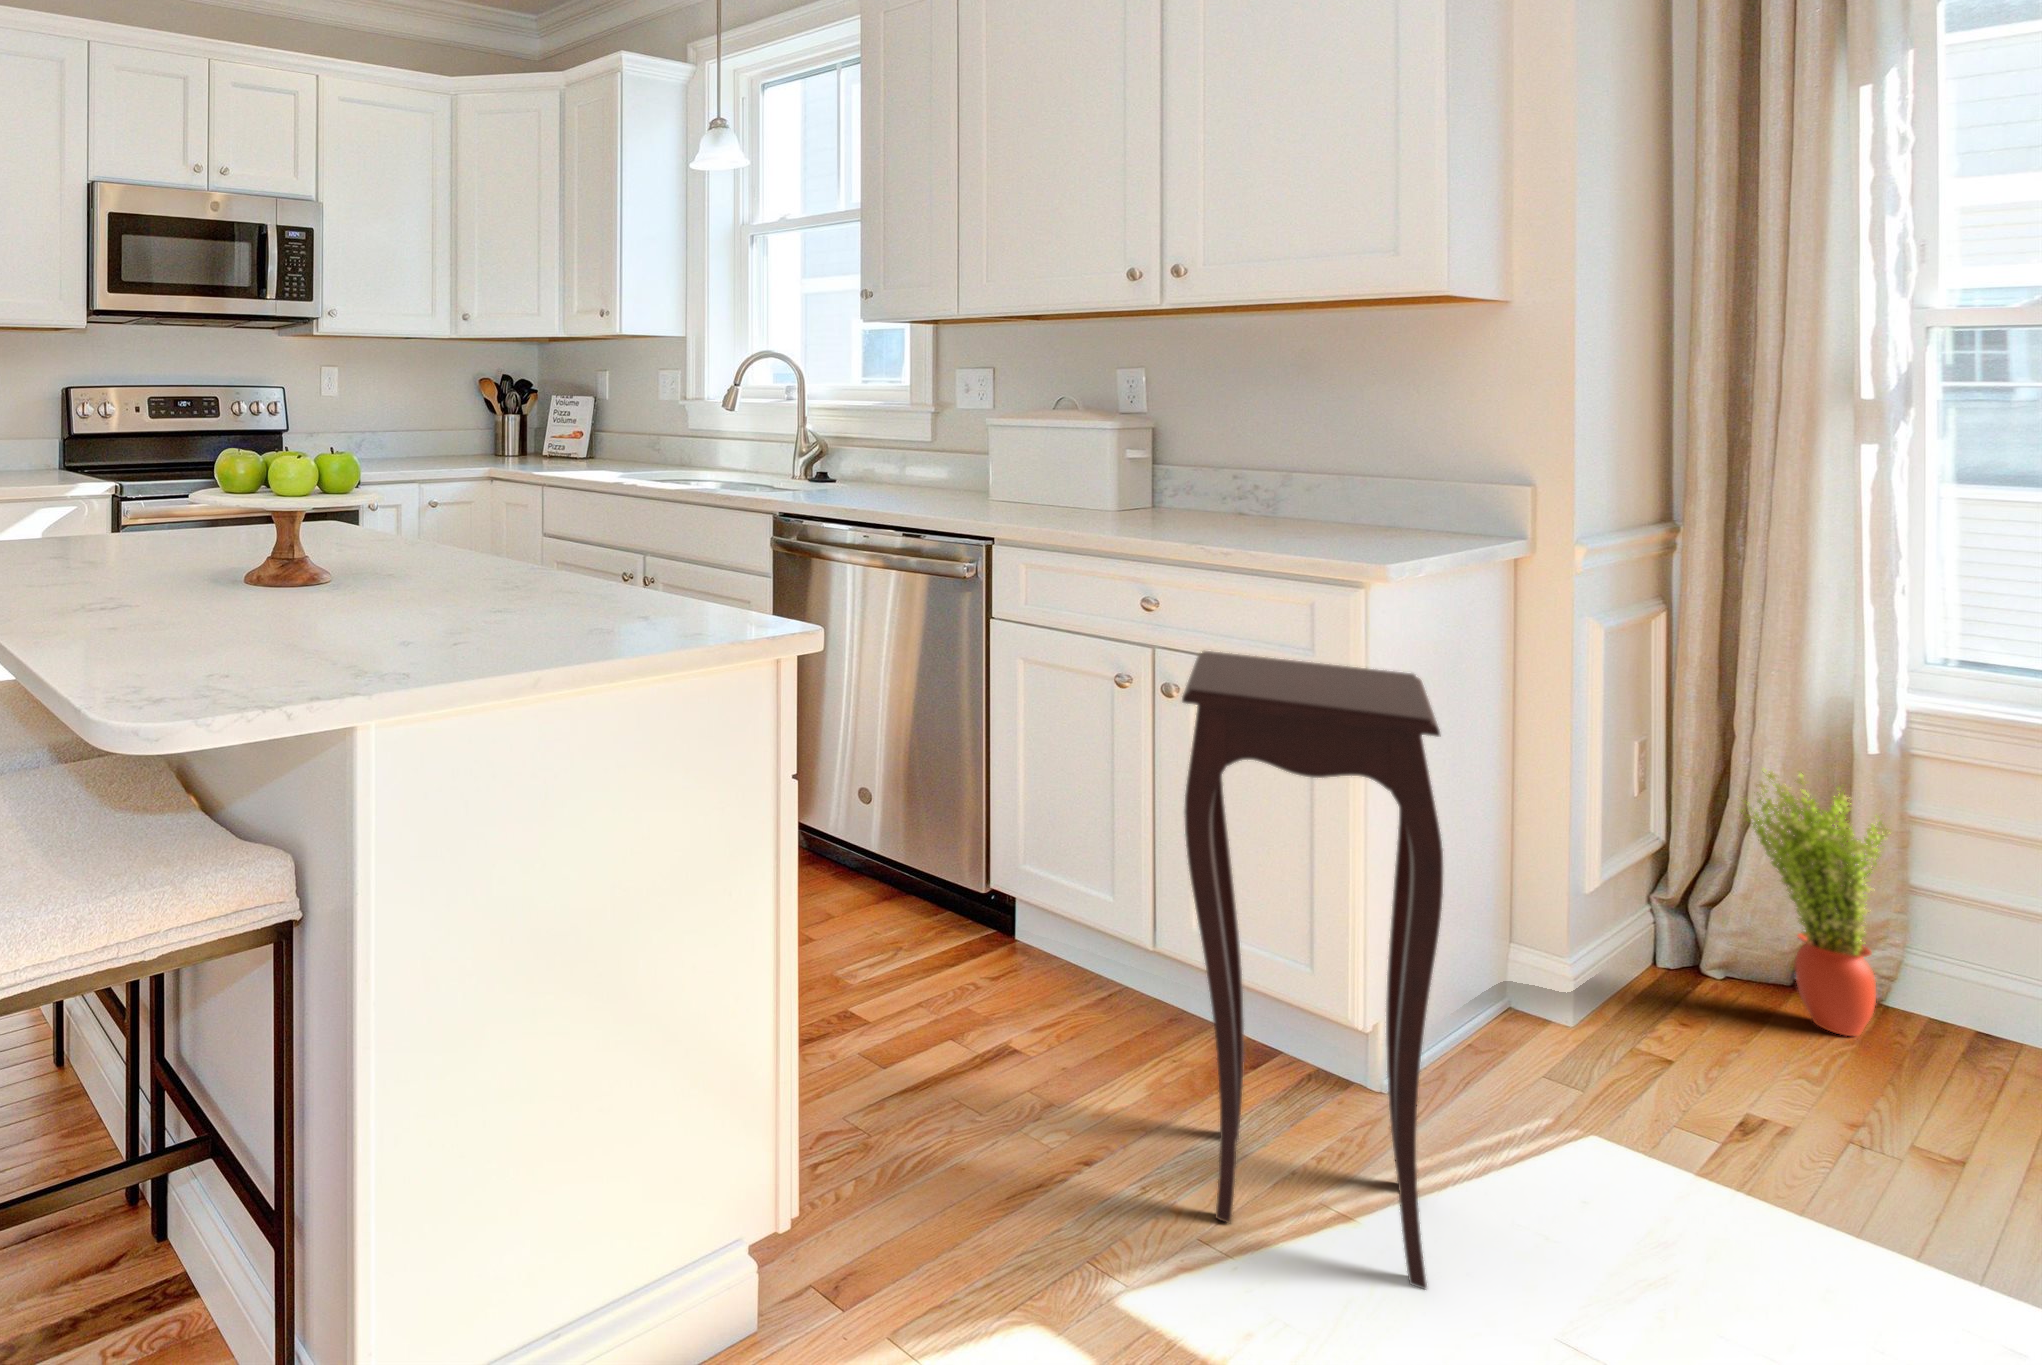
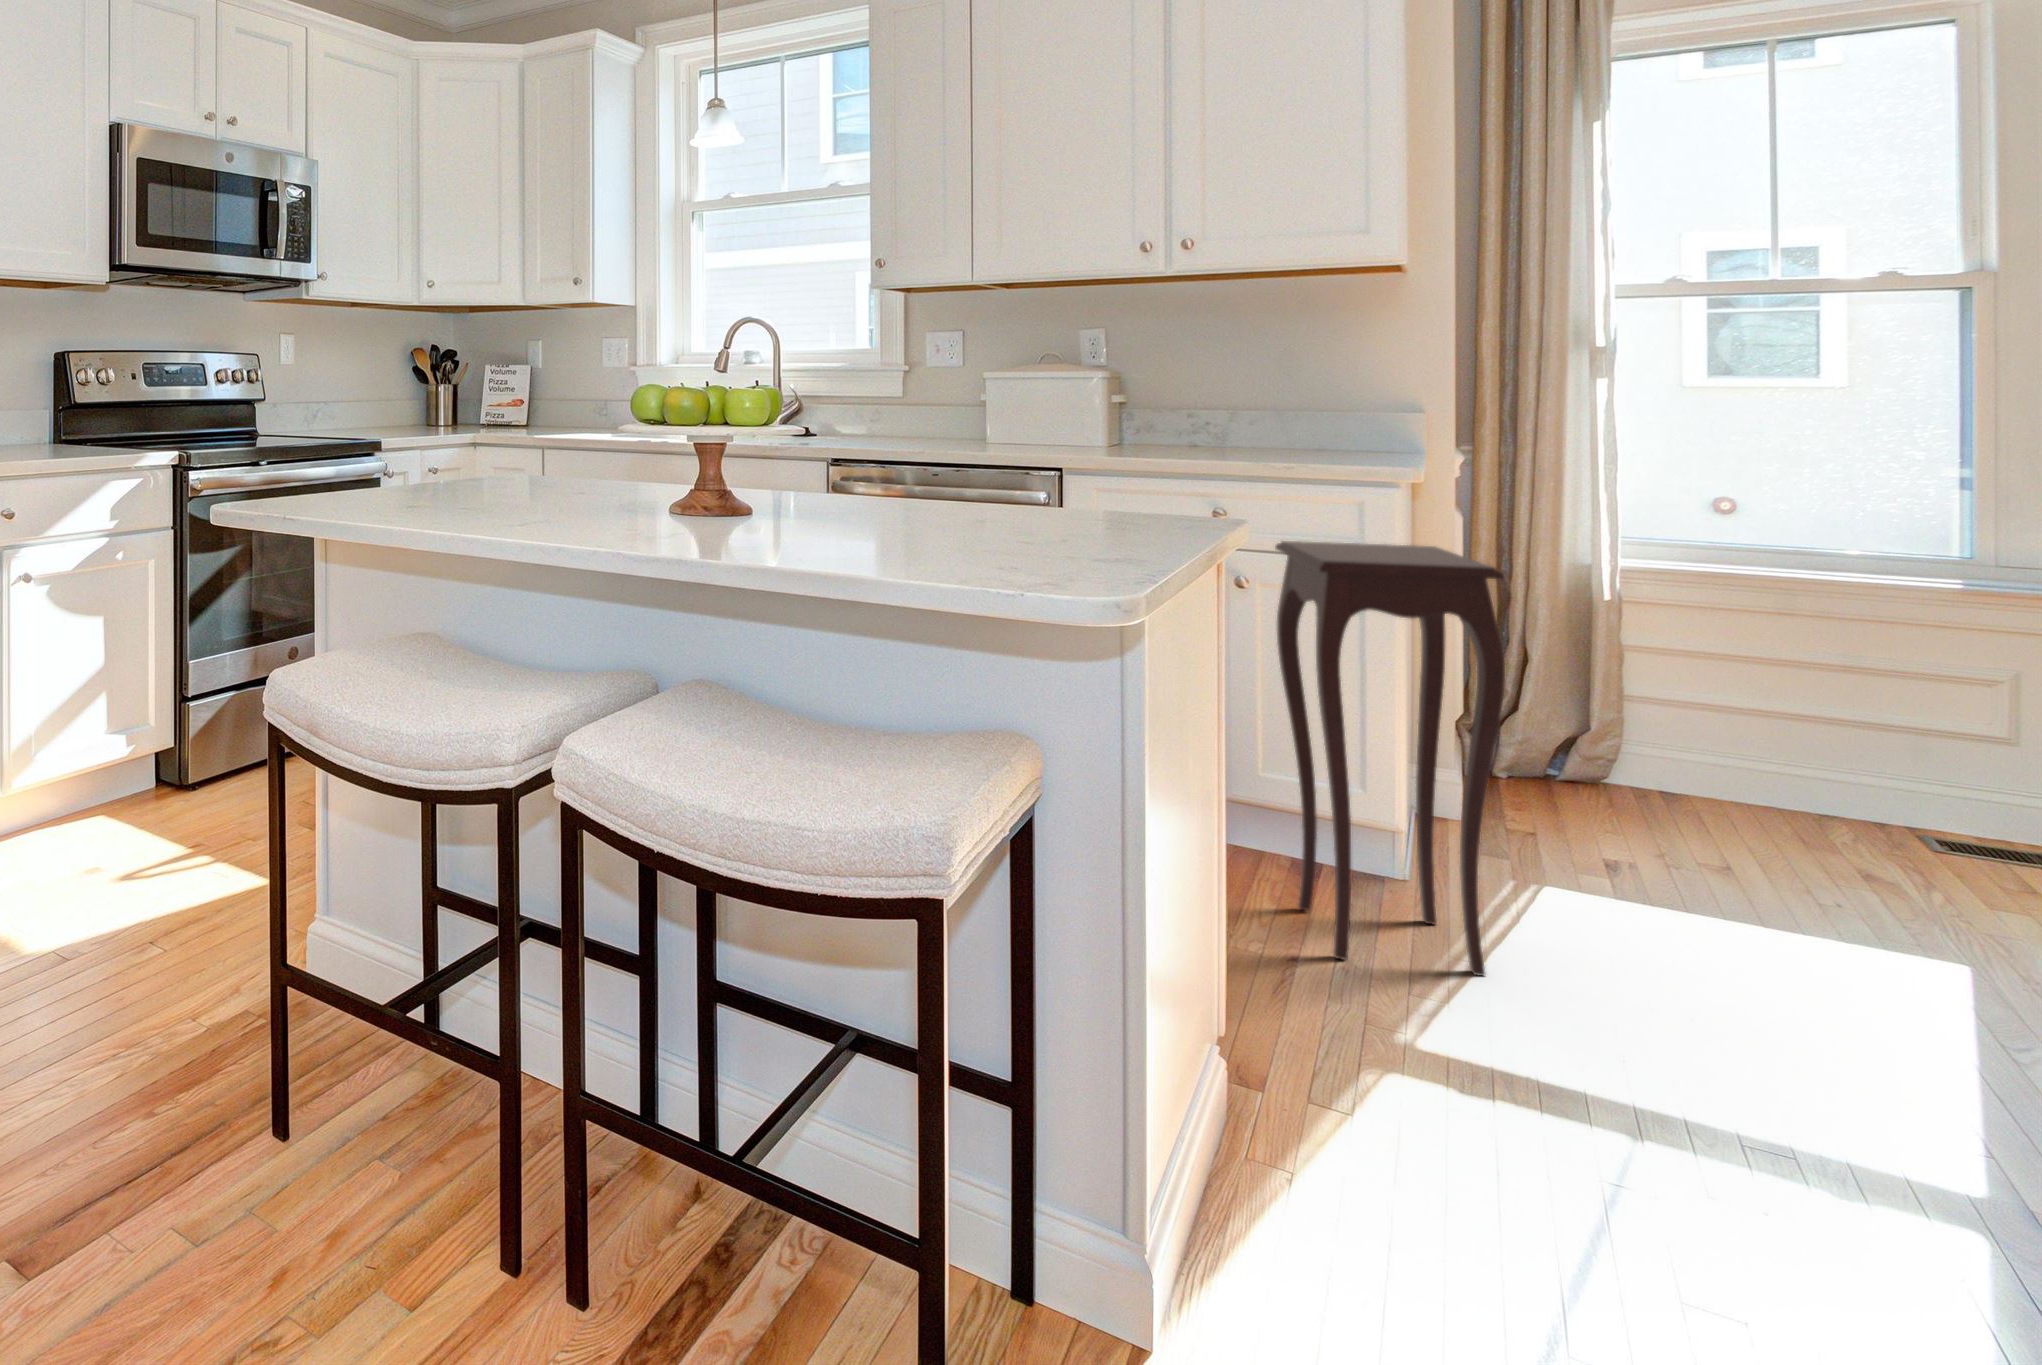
potted plant: present [1740,771,1891,1036] -> none [1529,618,1630,800]

